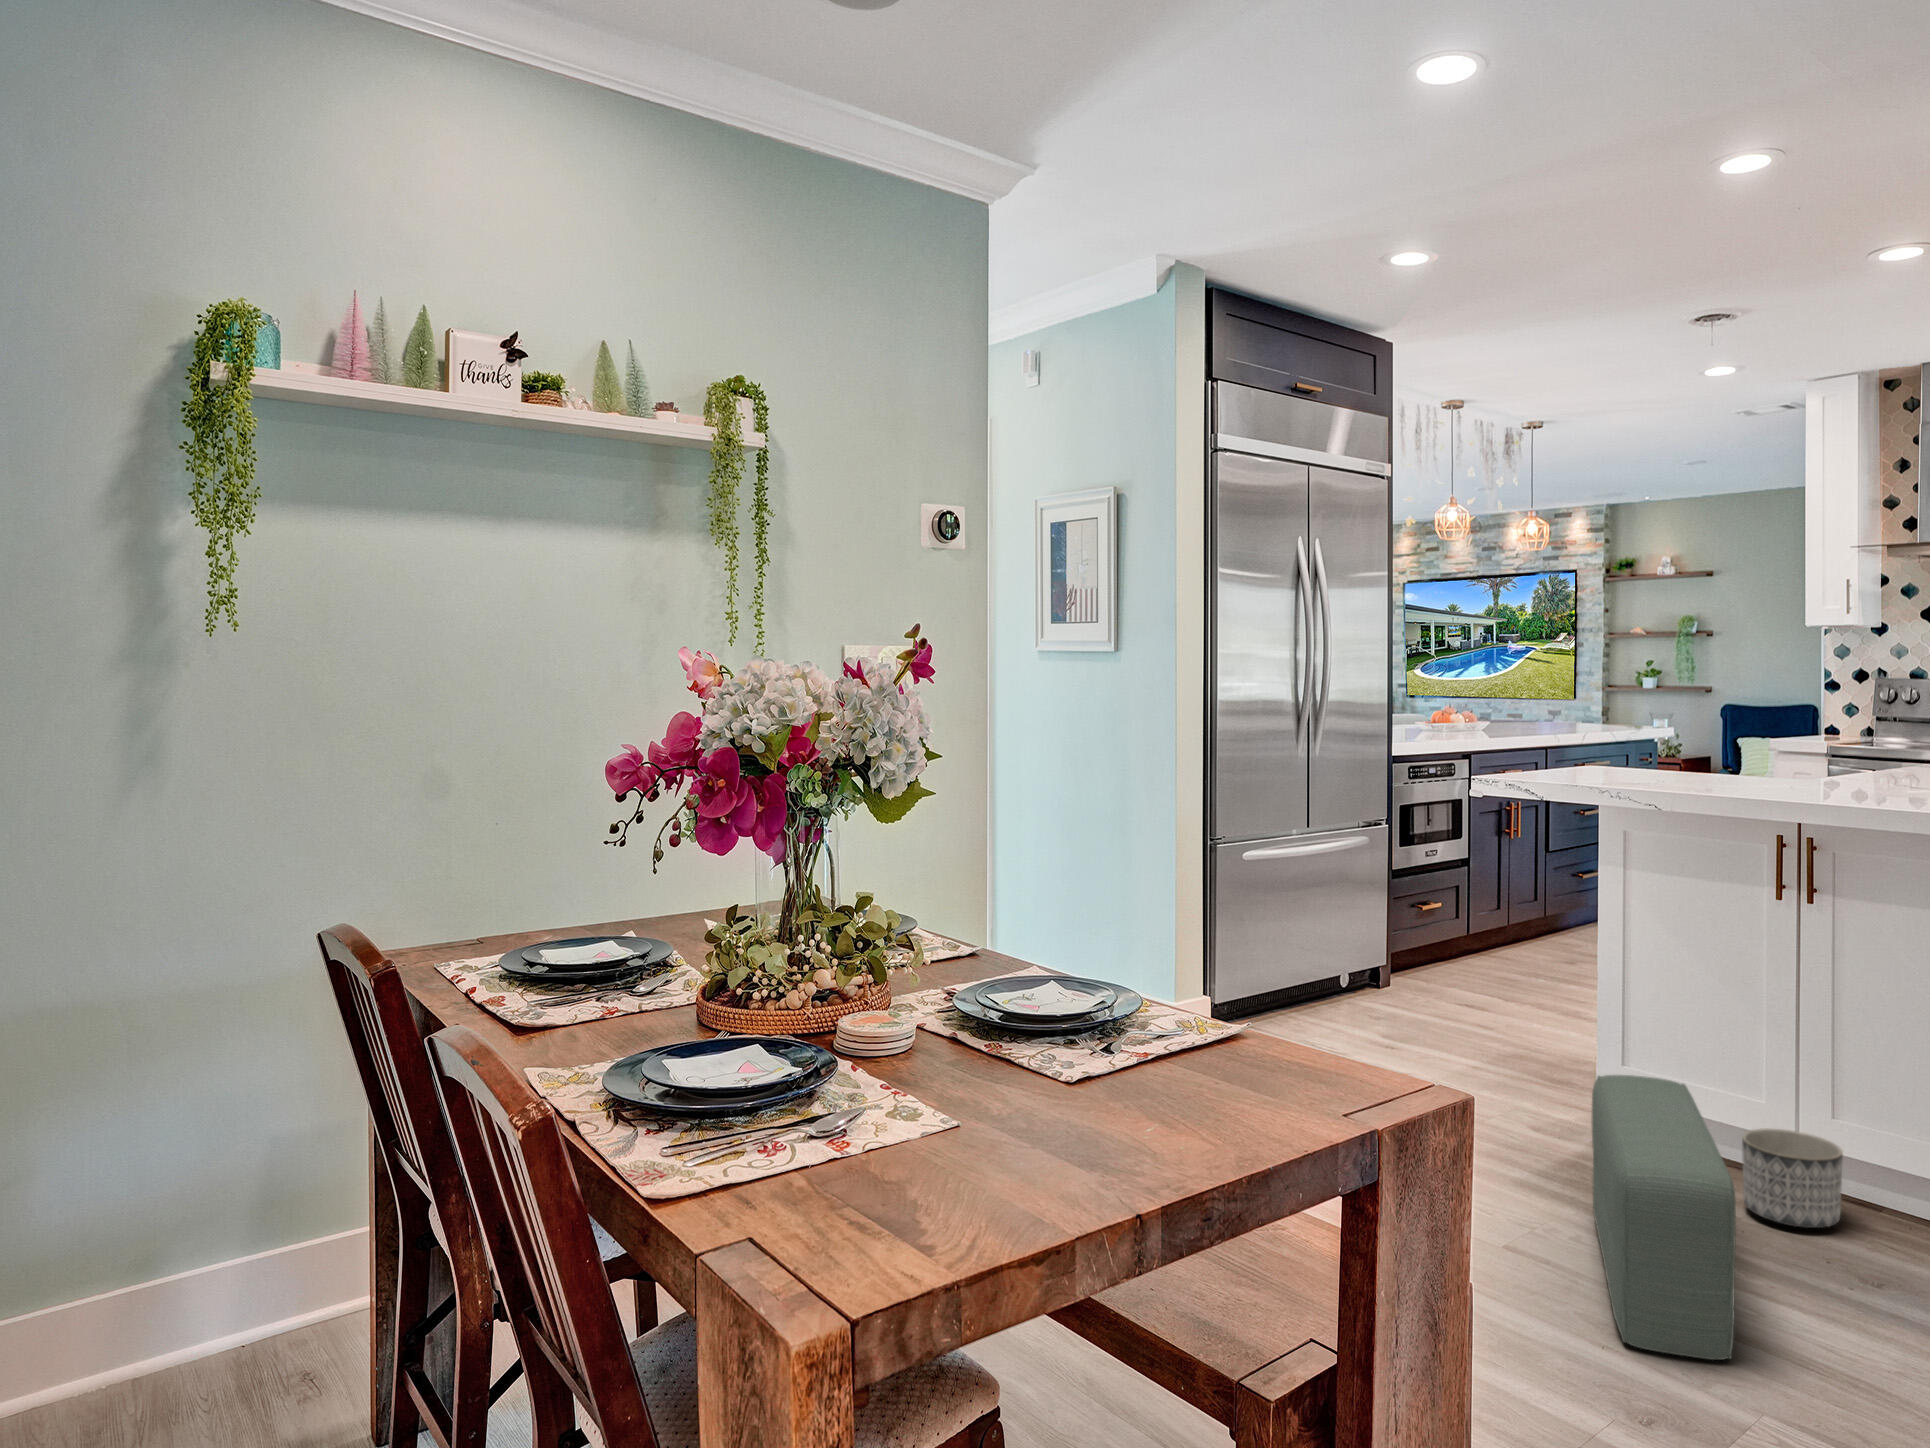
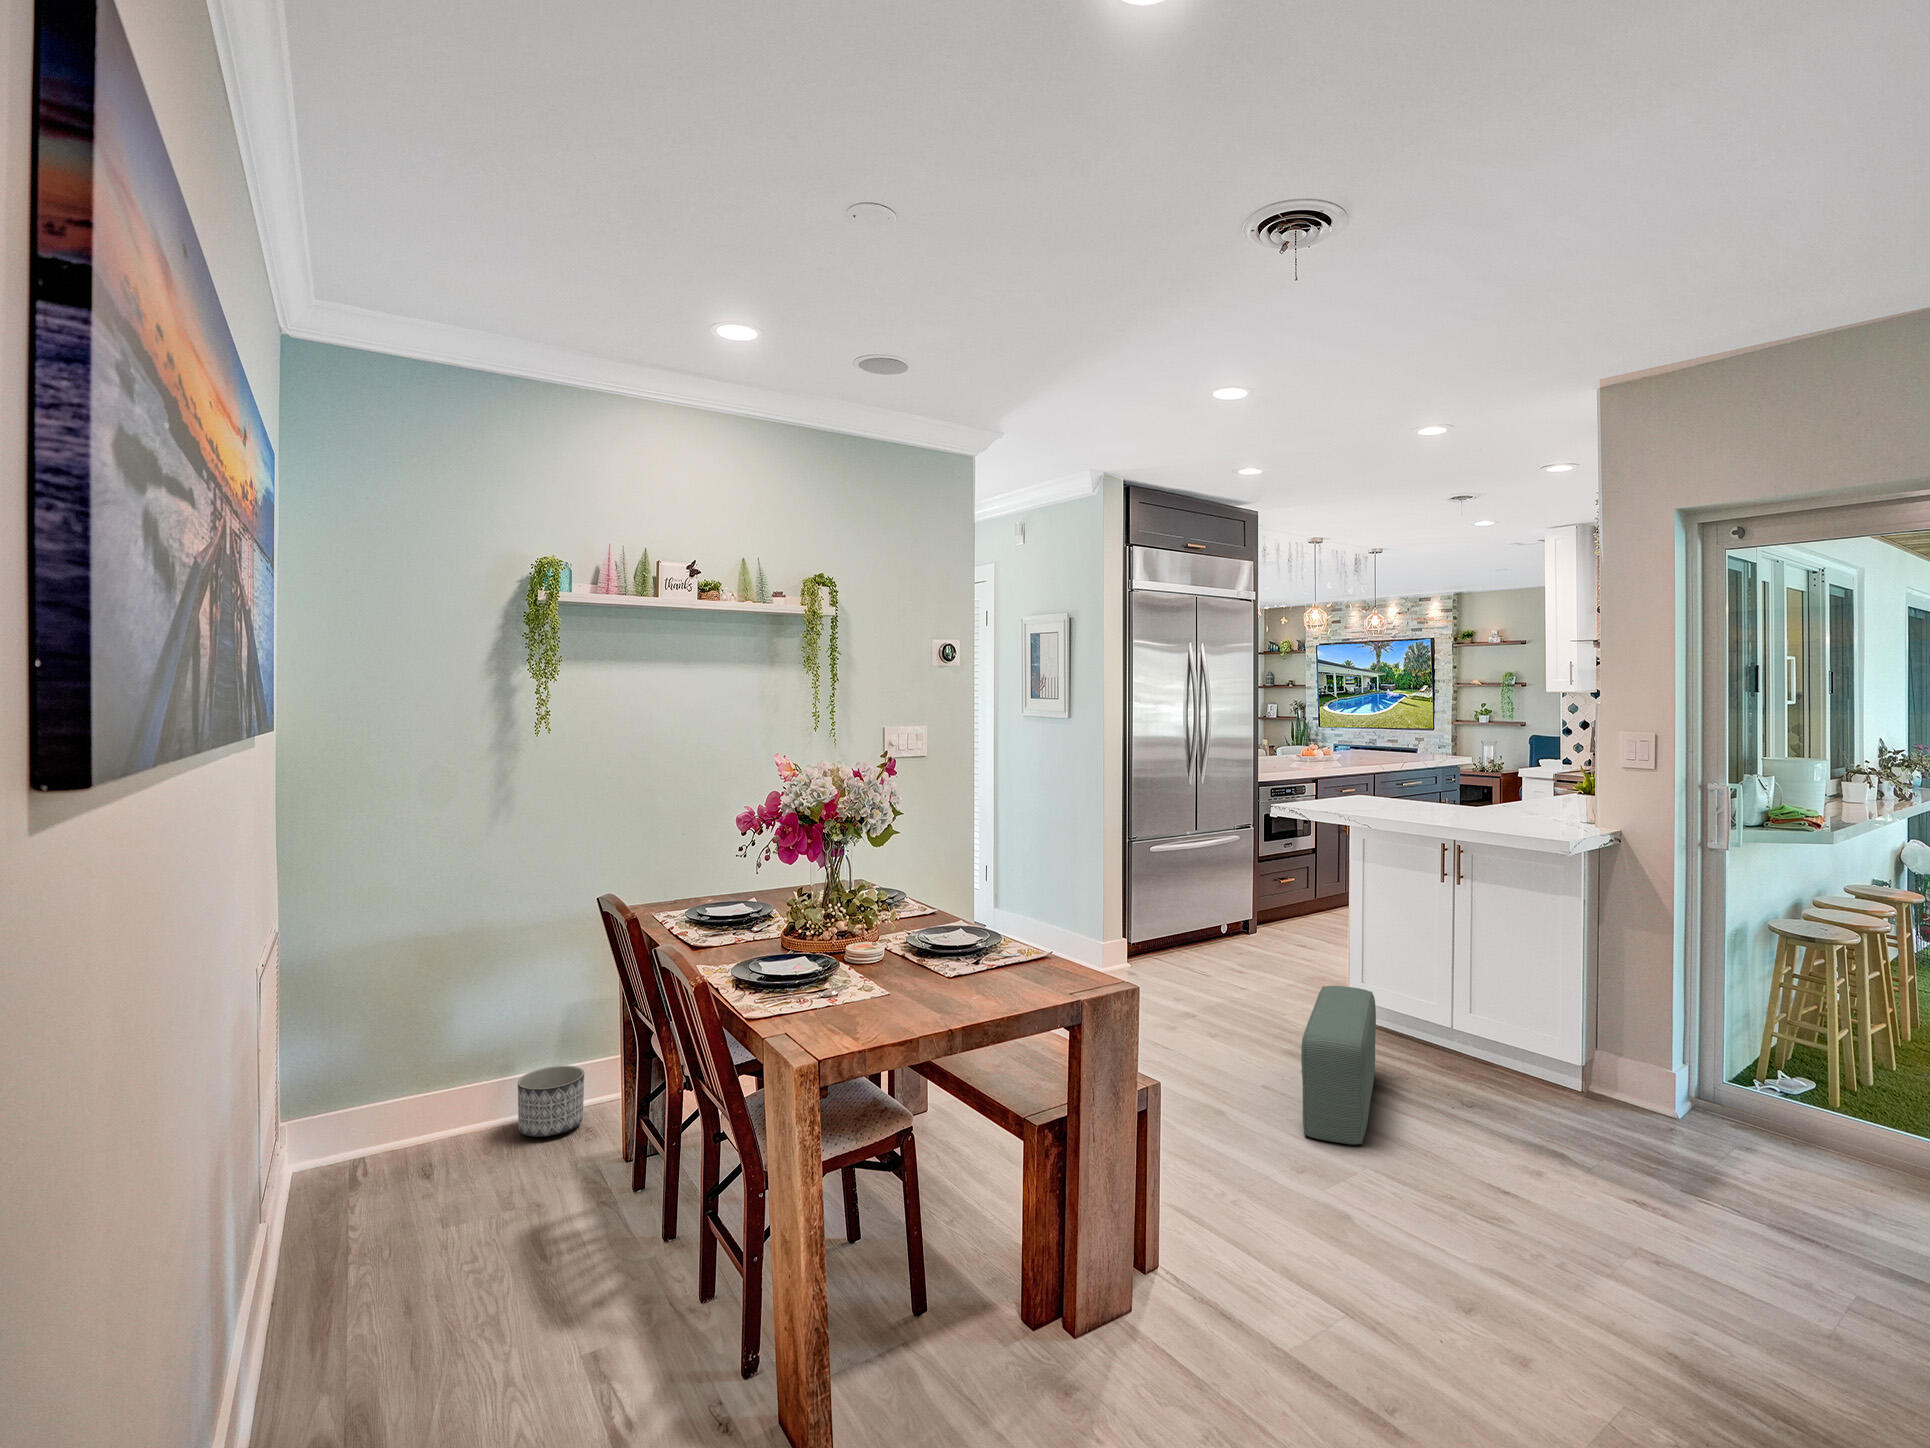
planter: present [1742,1128,1843,1228] -> present [518,1066,584,1137]

